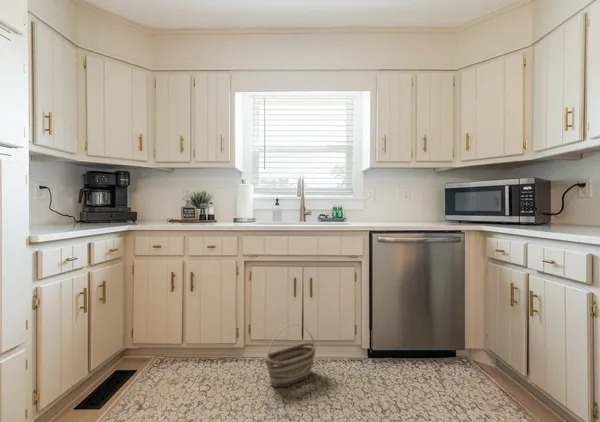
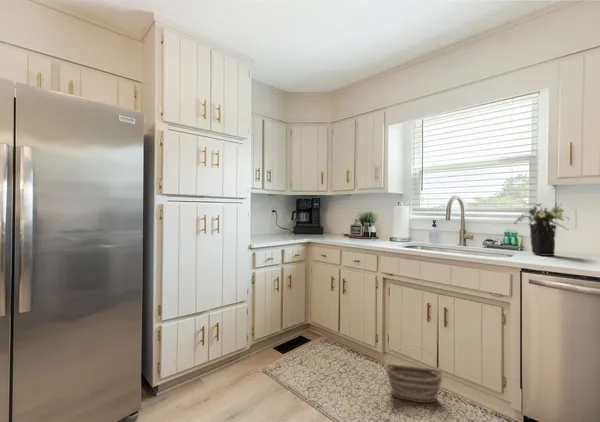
flower arrangement: none [350,181,386,223] -> present [514,204,564,256]

